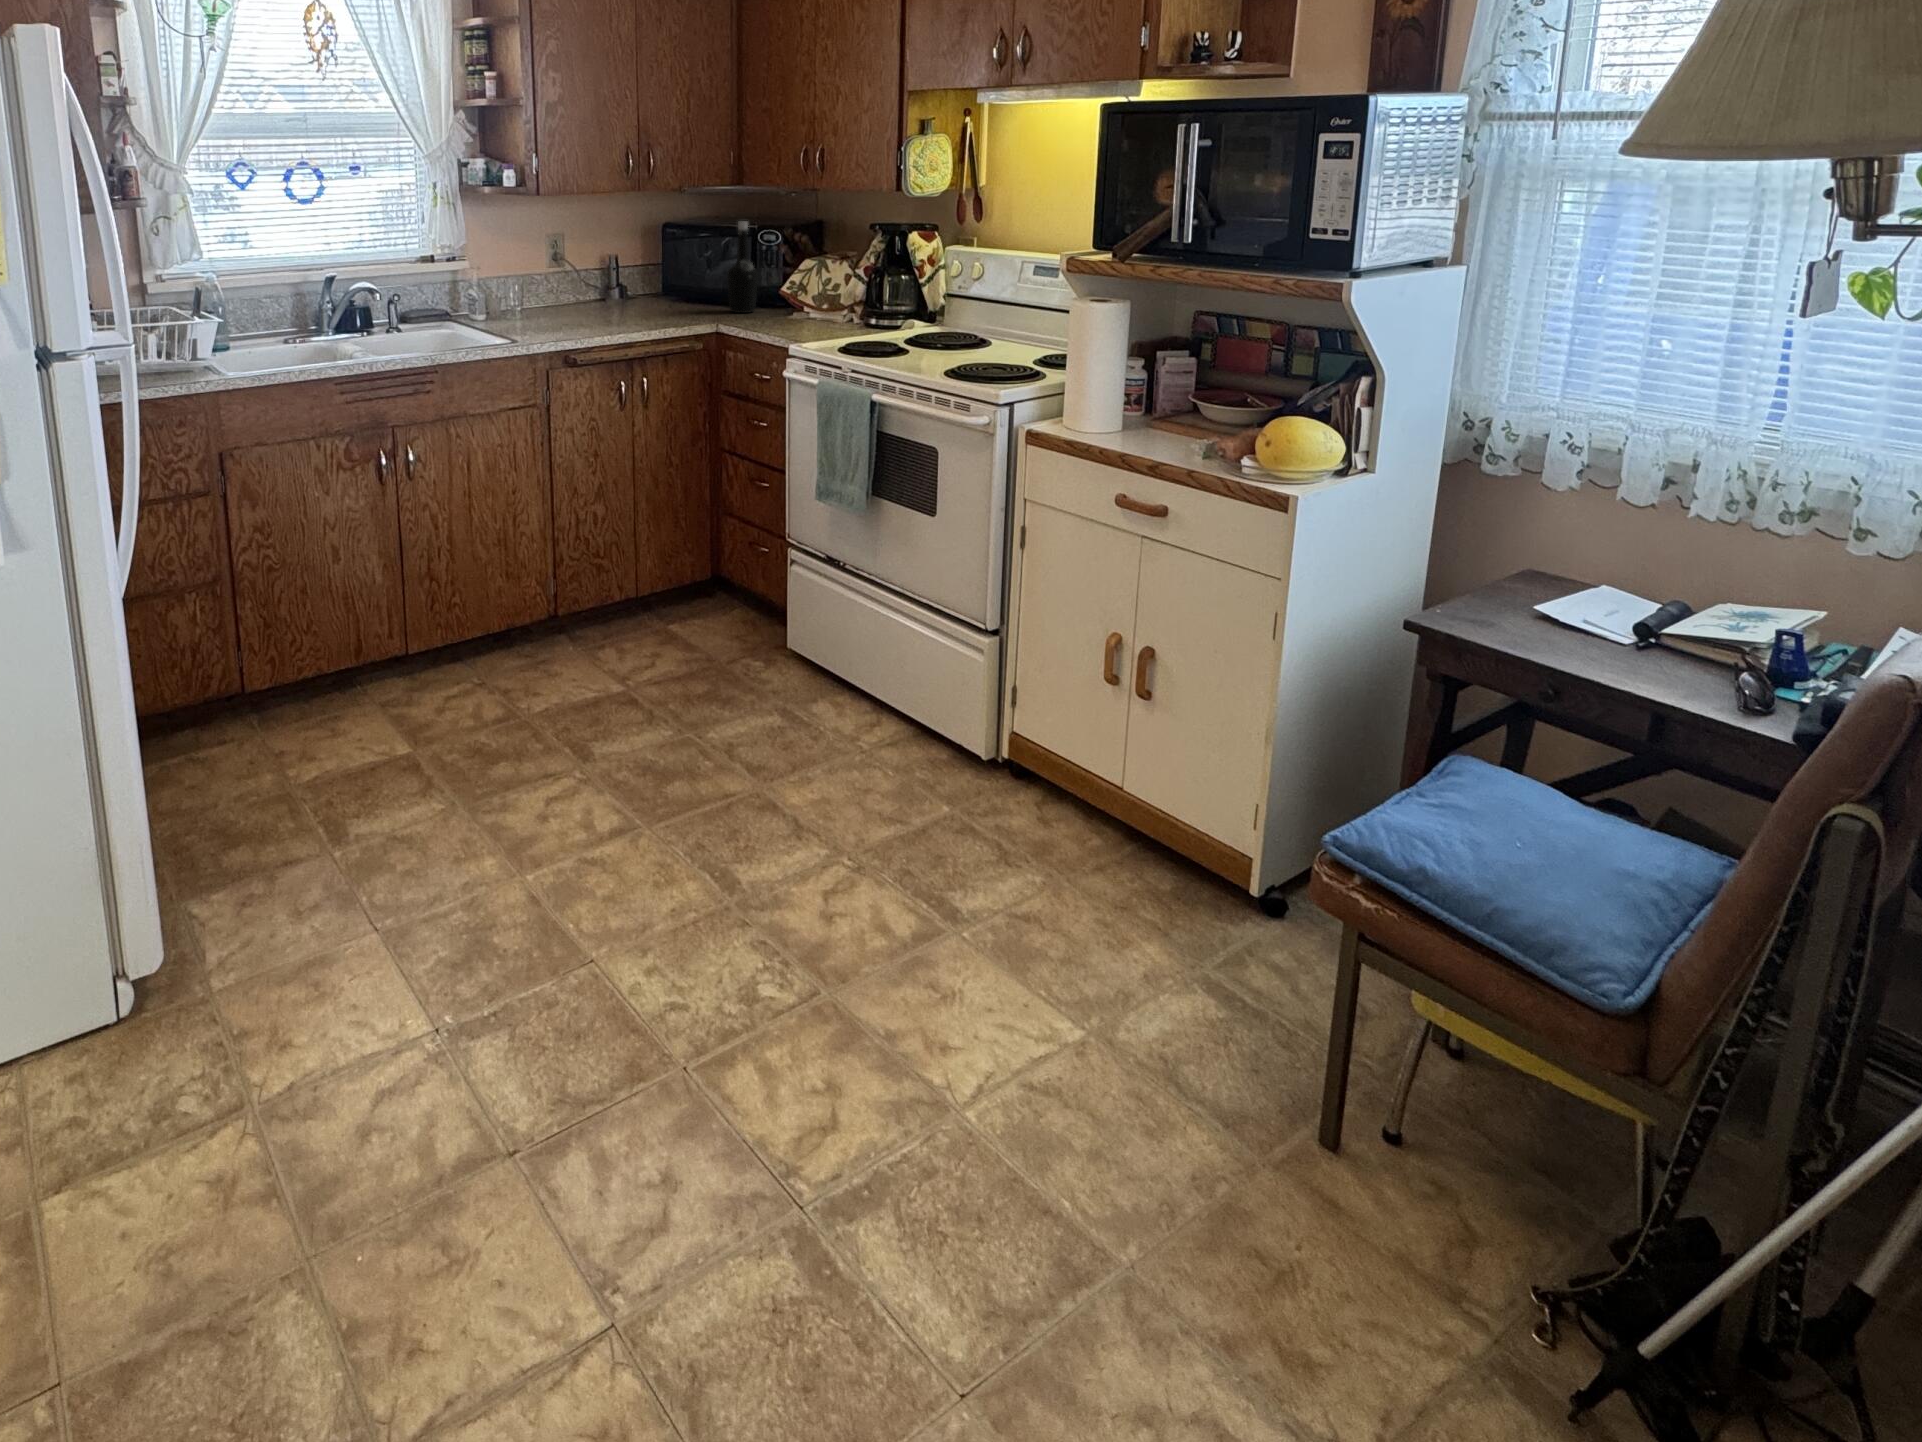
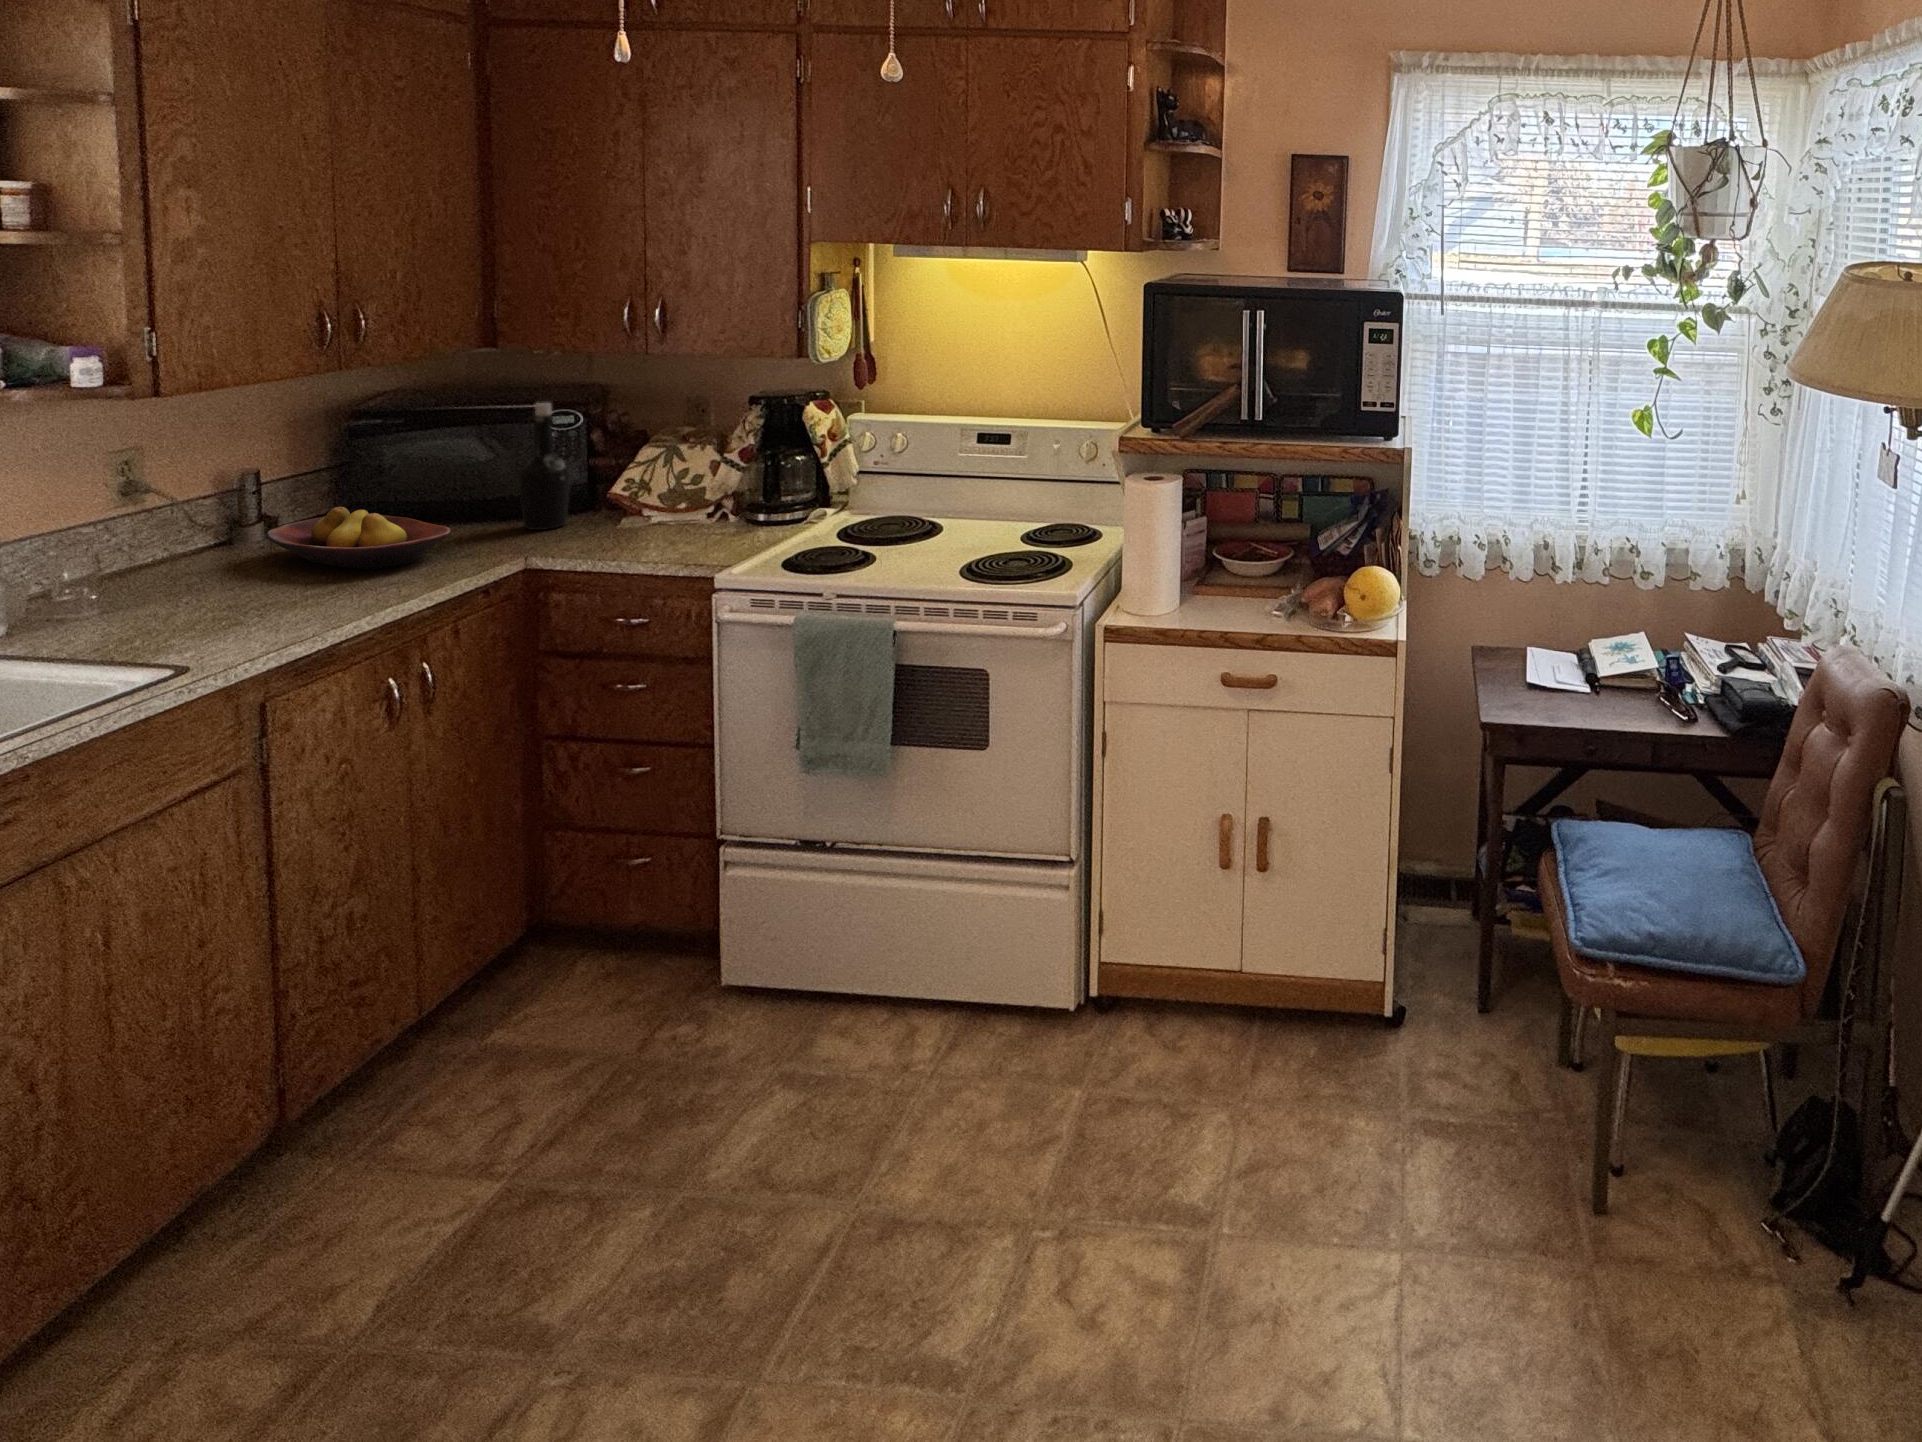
fruit bowl: none [601,280,680,319] -> present [266,507,451,569]

